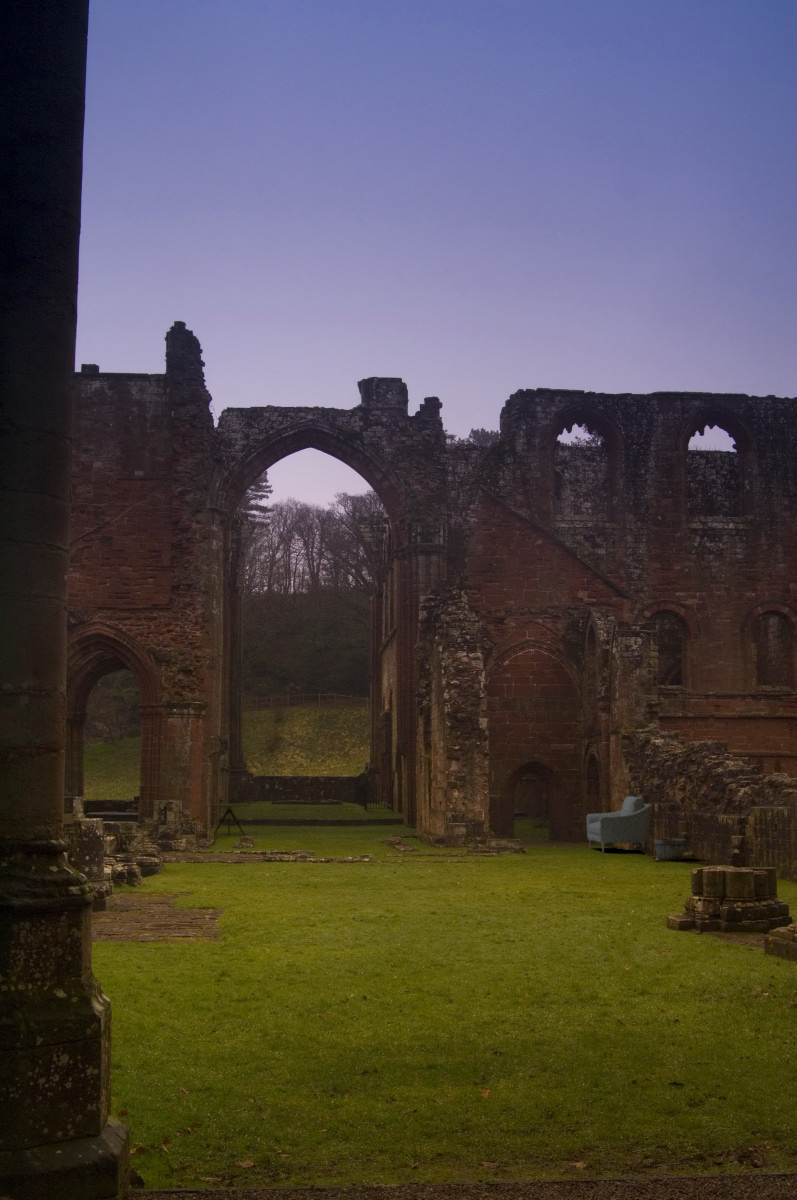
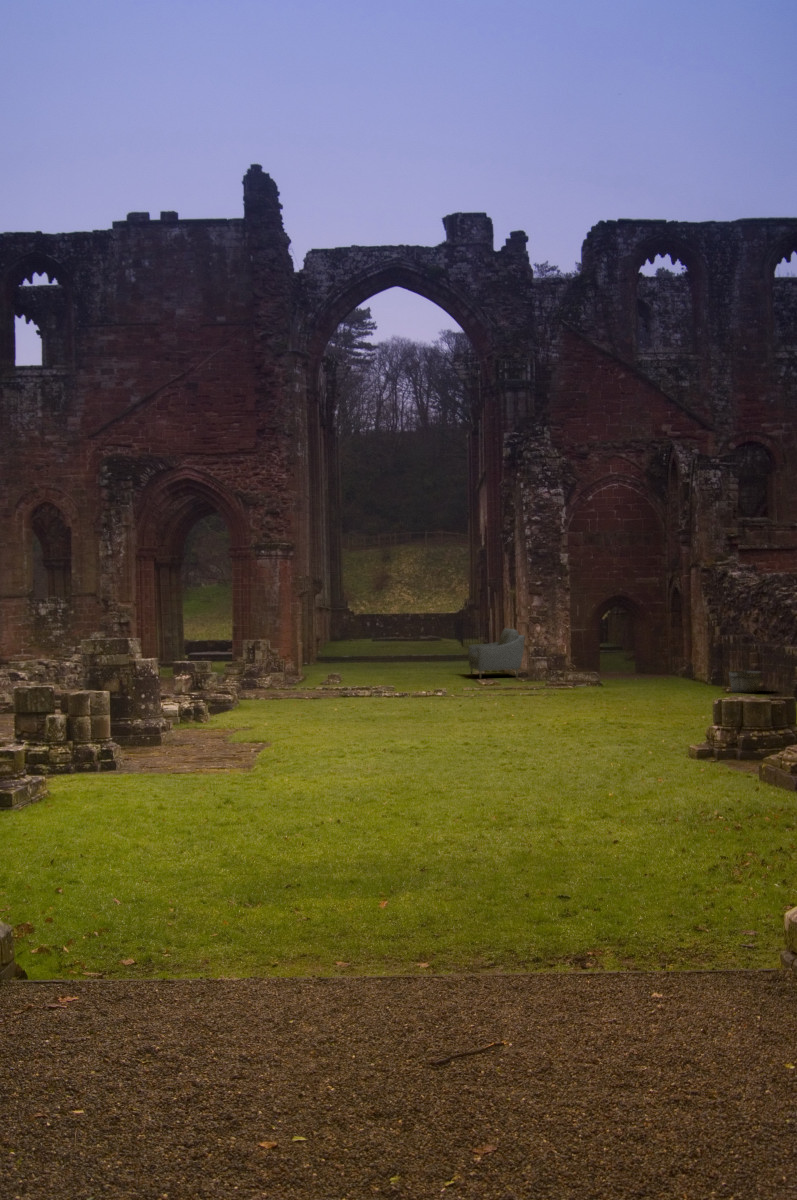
chair: present [587,796,652,852] -> present [468,629,525,678]
round table: present [209,804,250,834] -> none [300,640,342,670]

